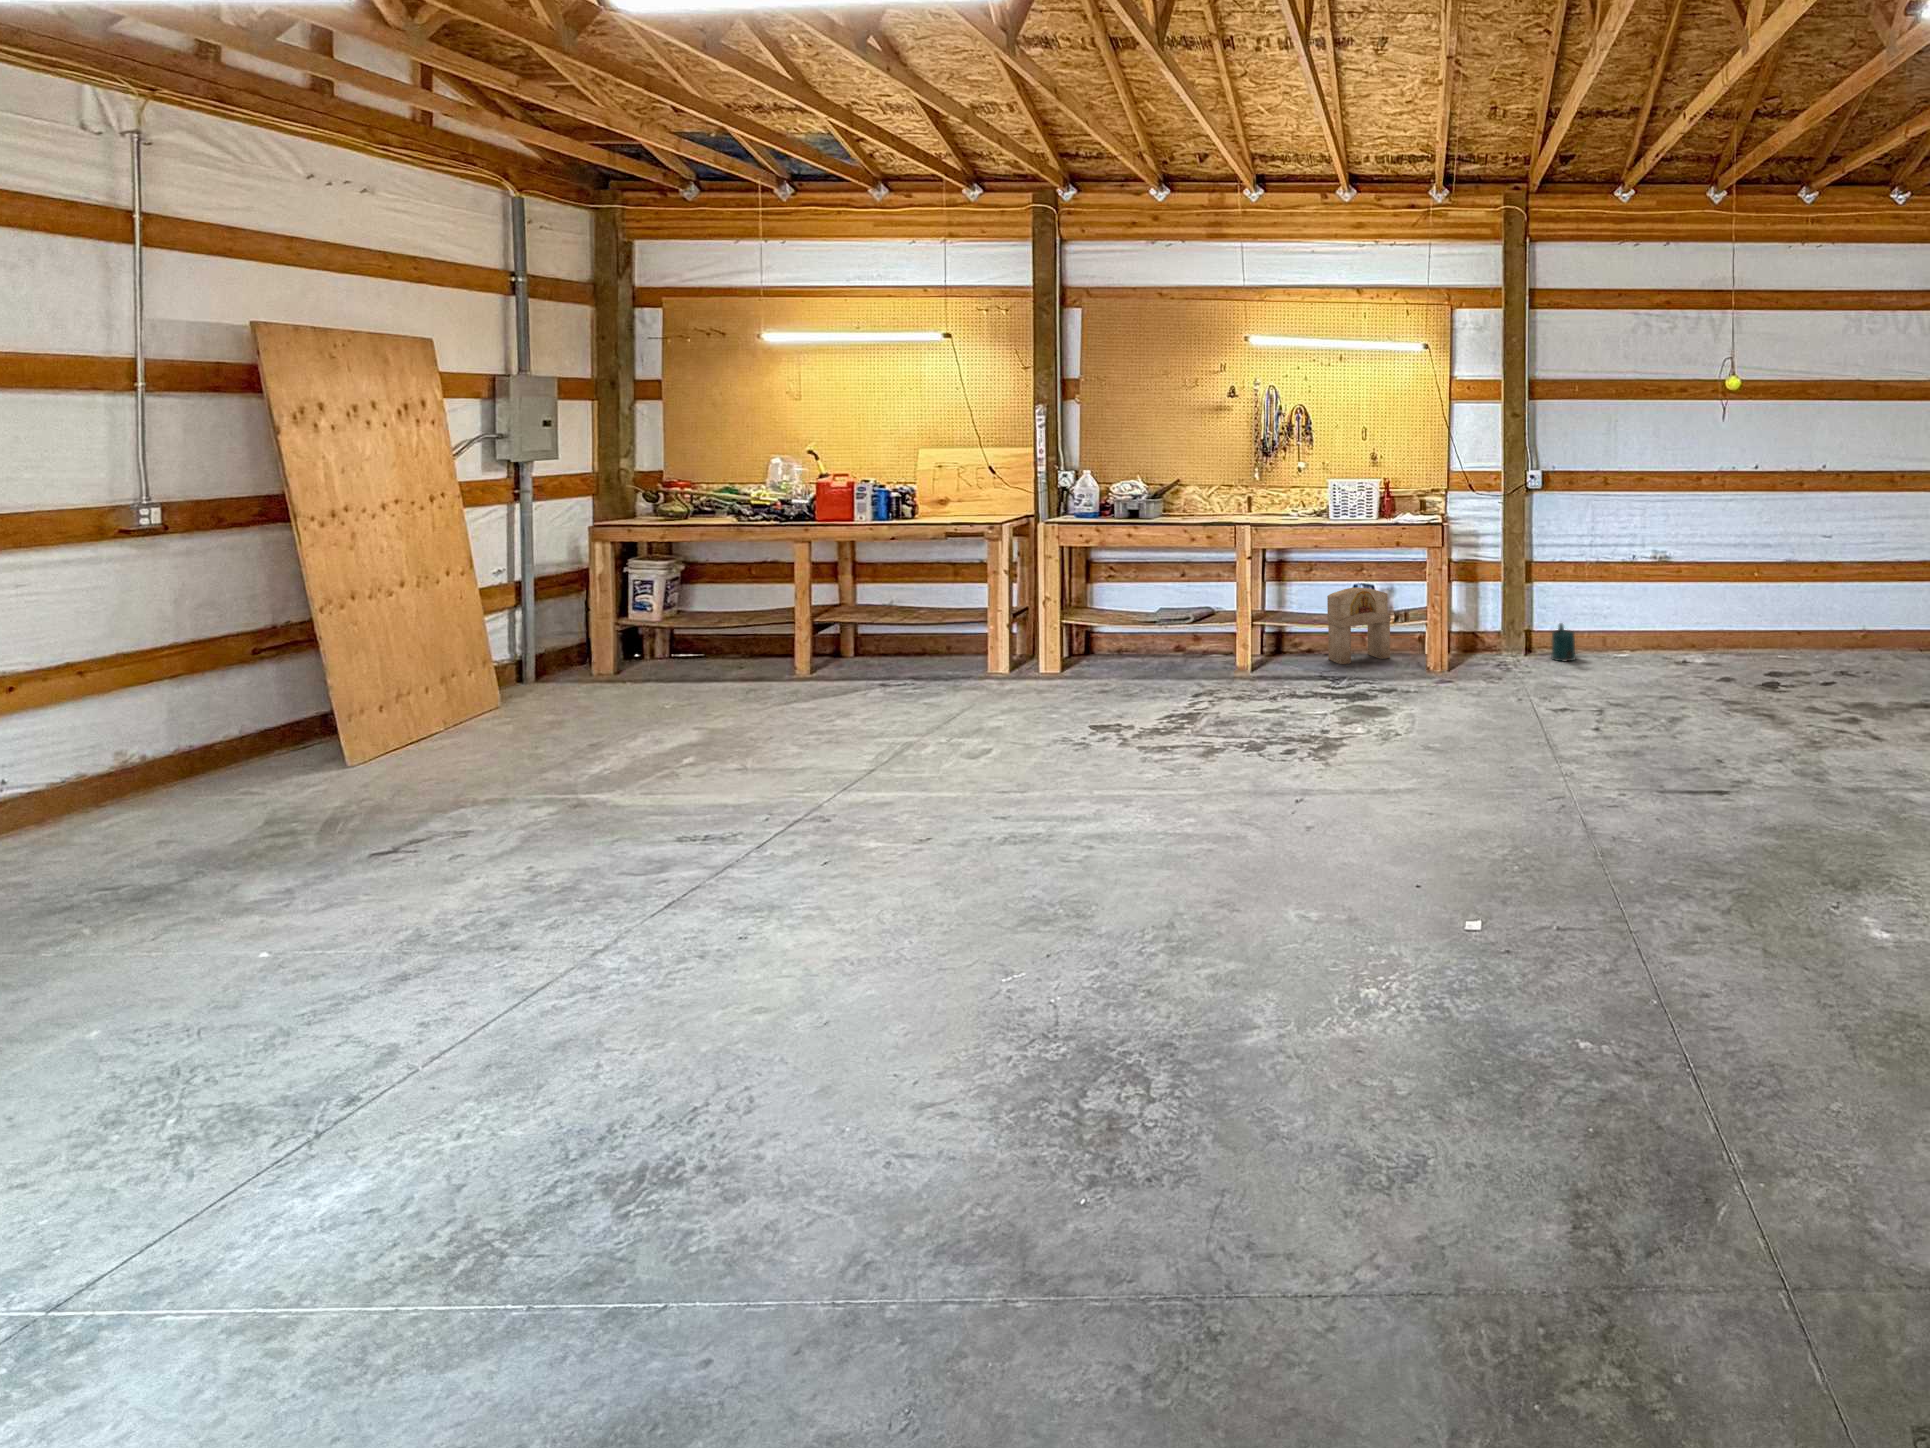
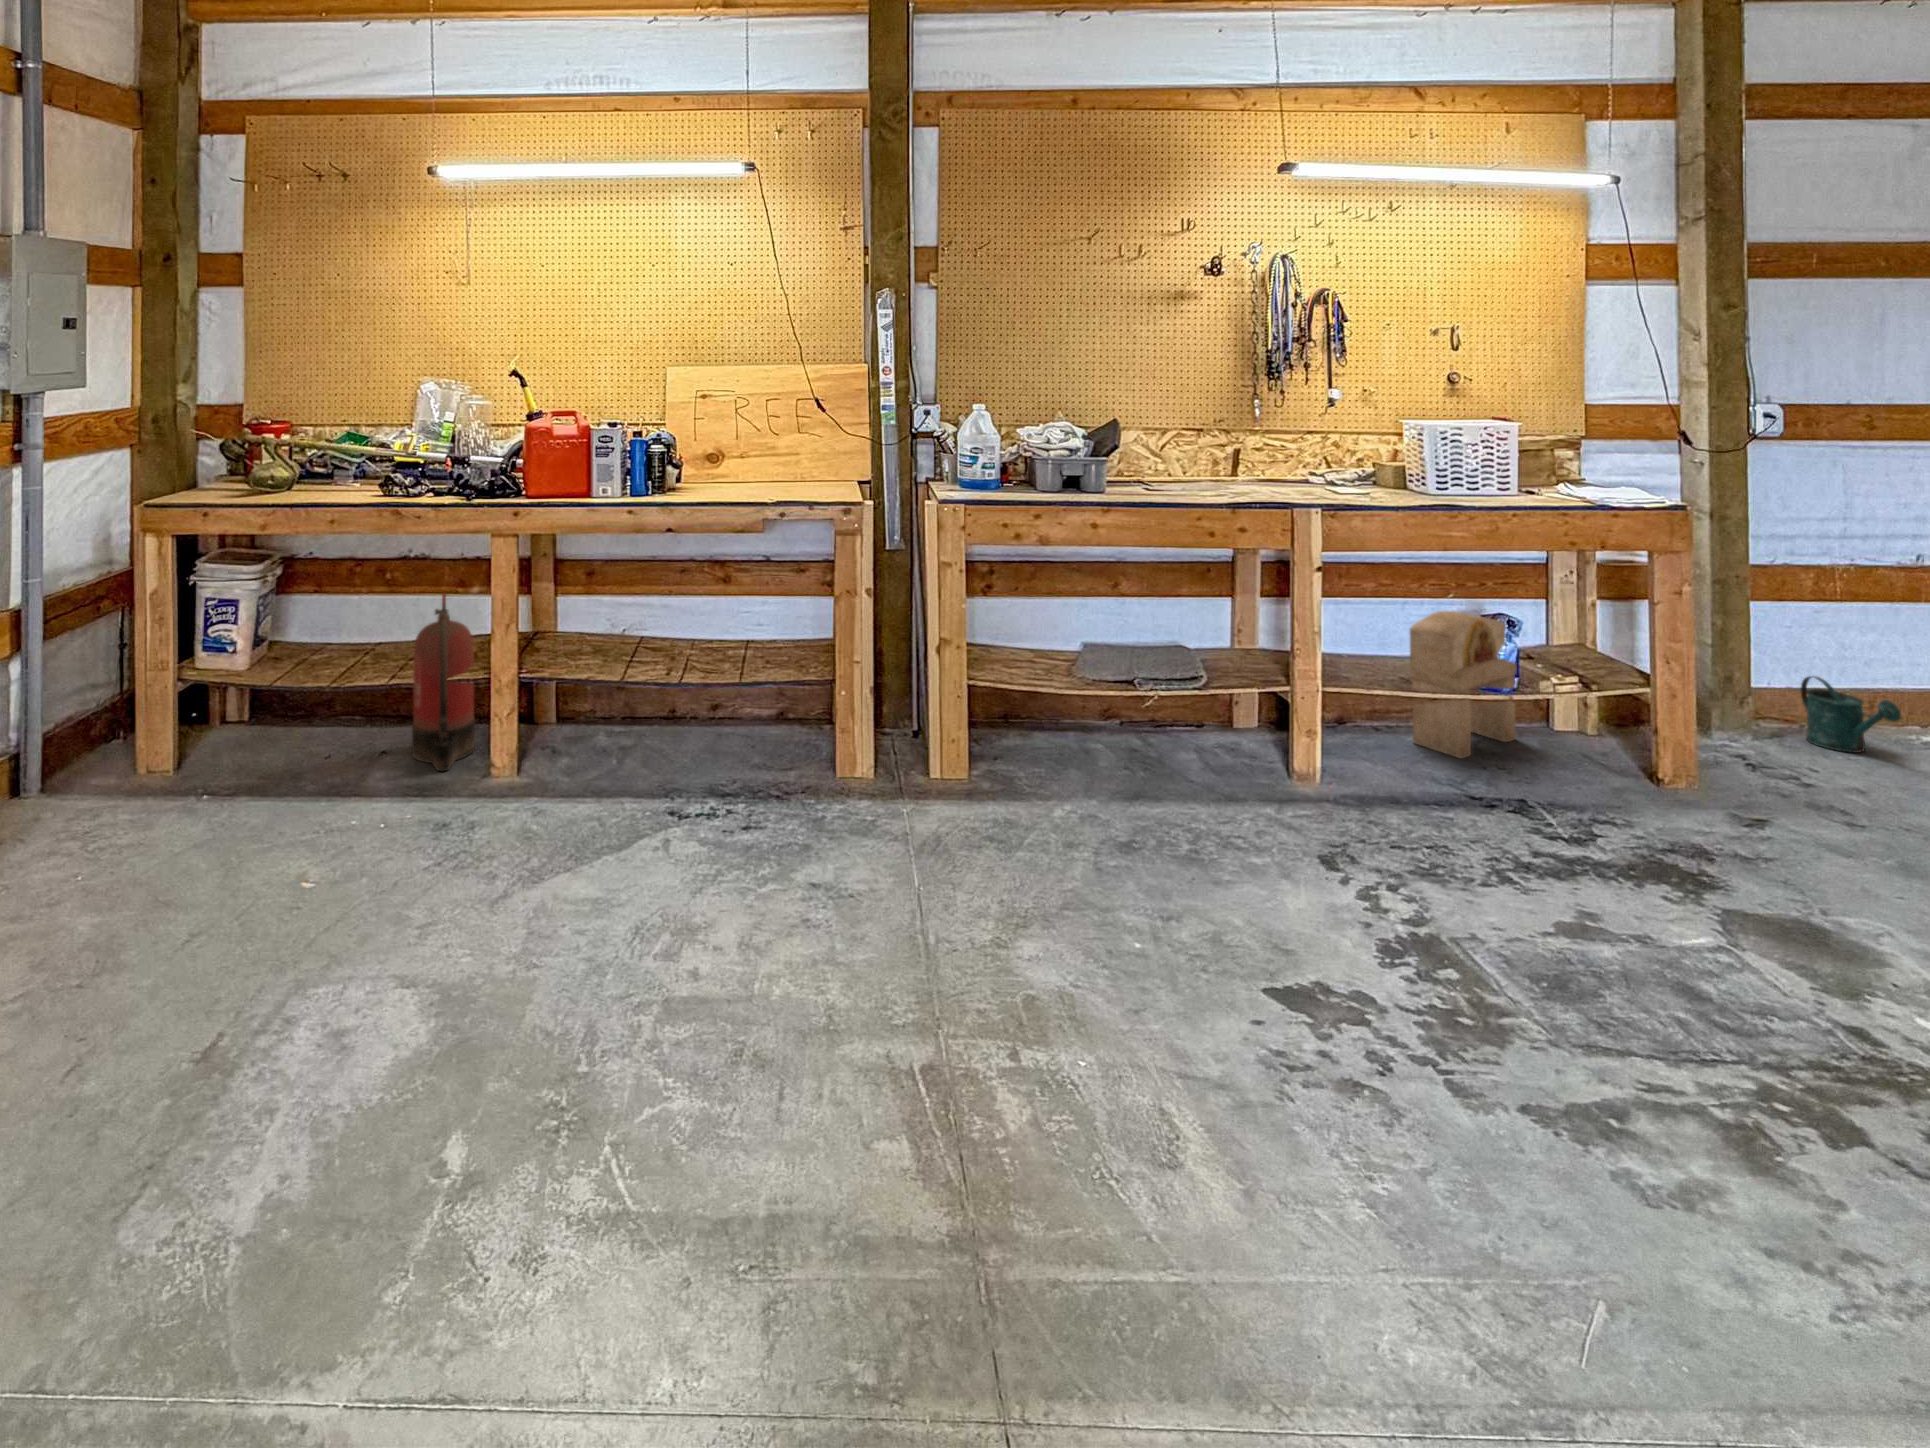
fire extinguisher: none [752,577,791,671] -> present [412,593,475,771]

